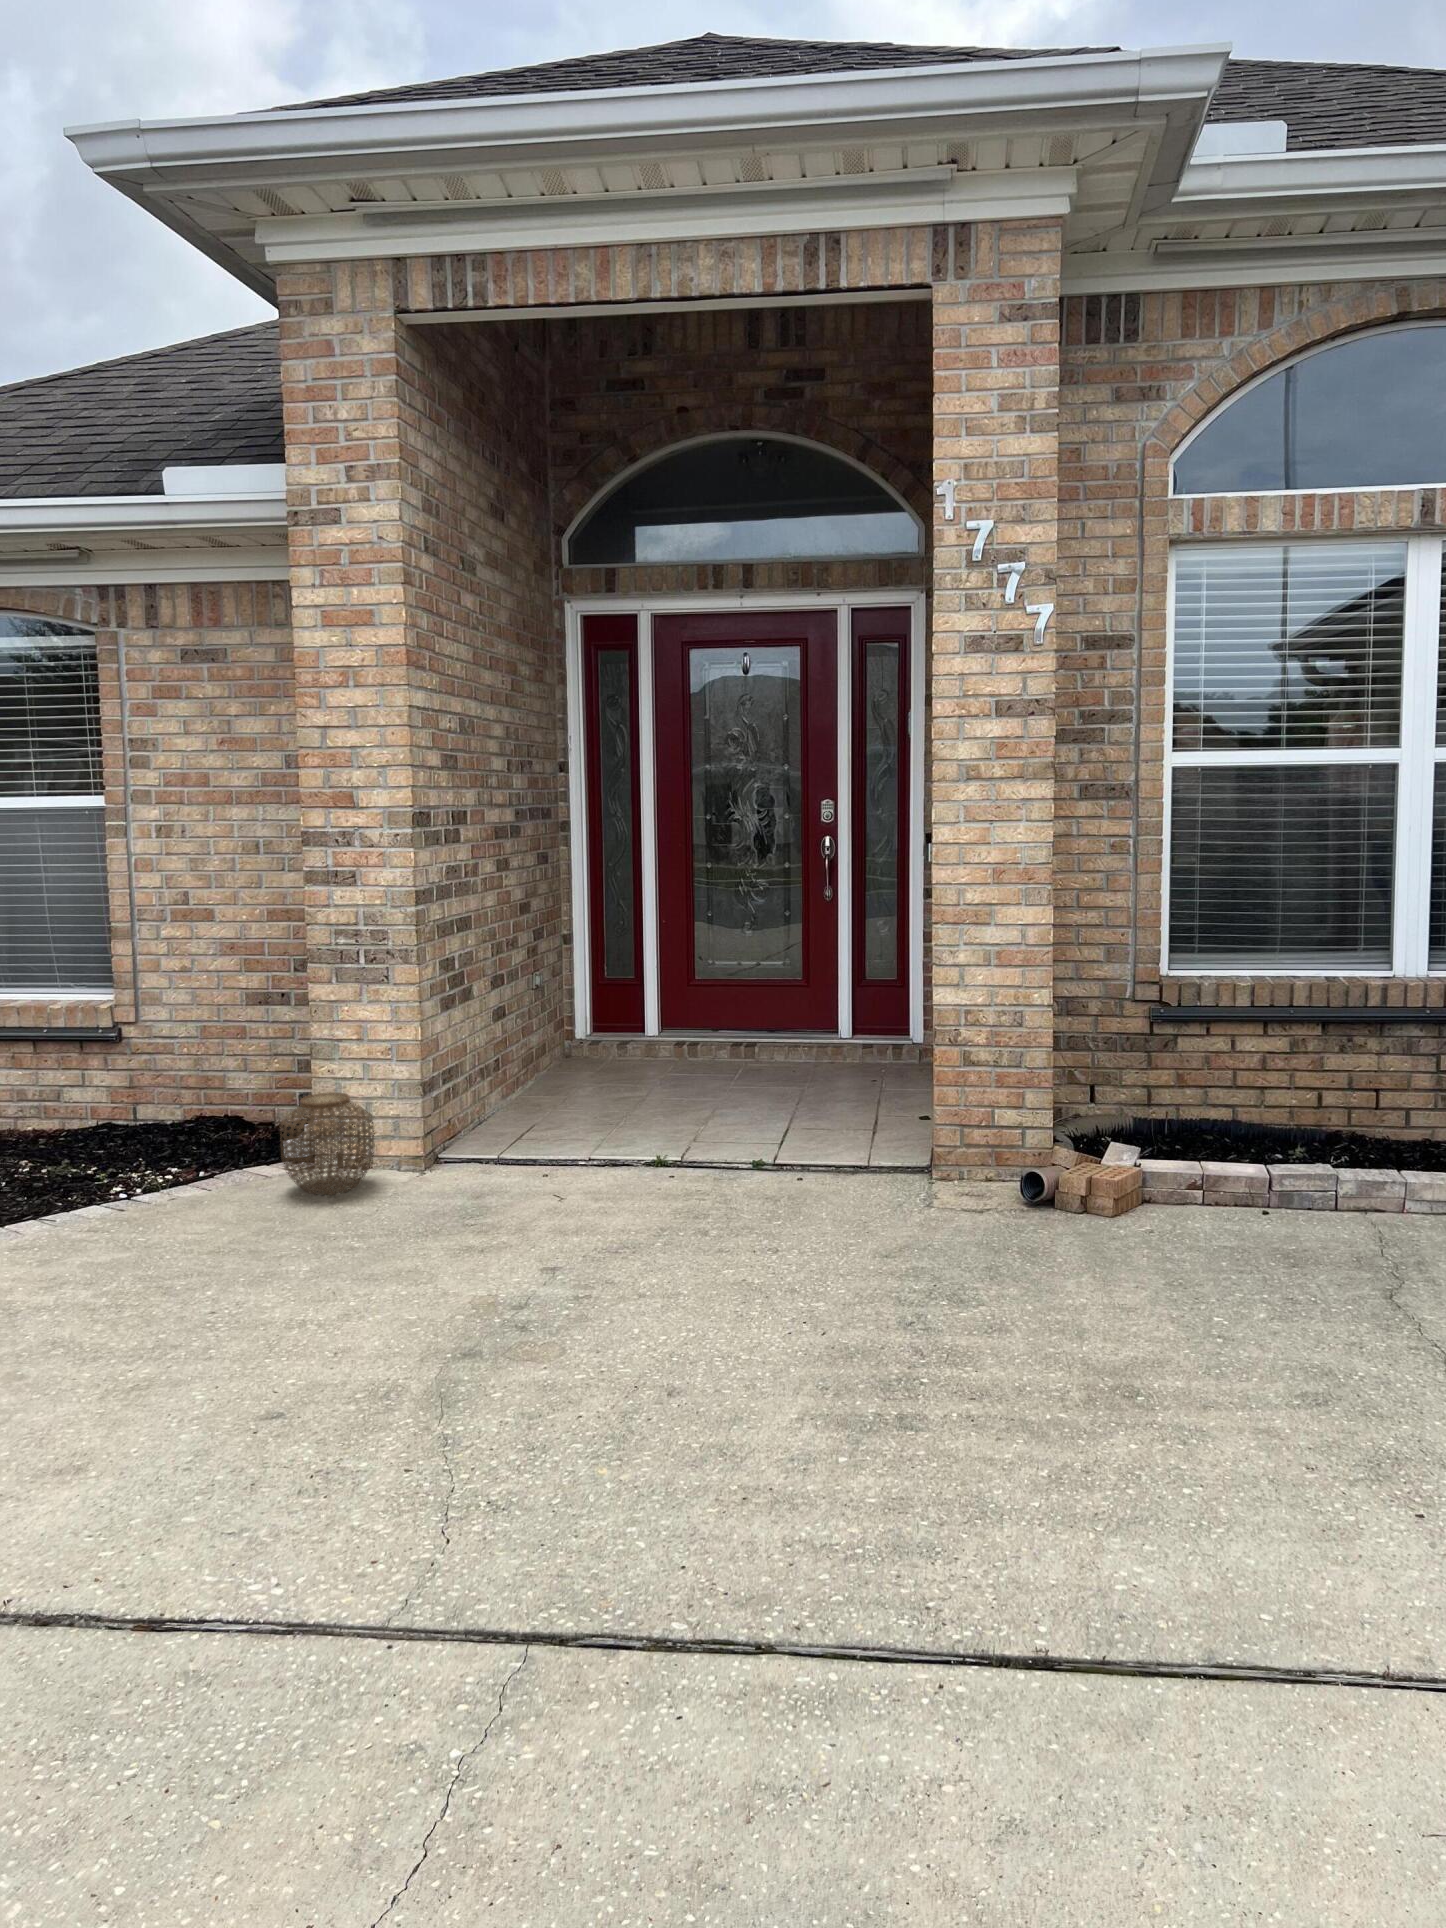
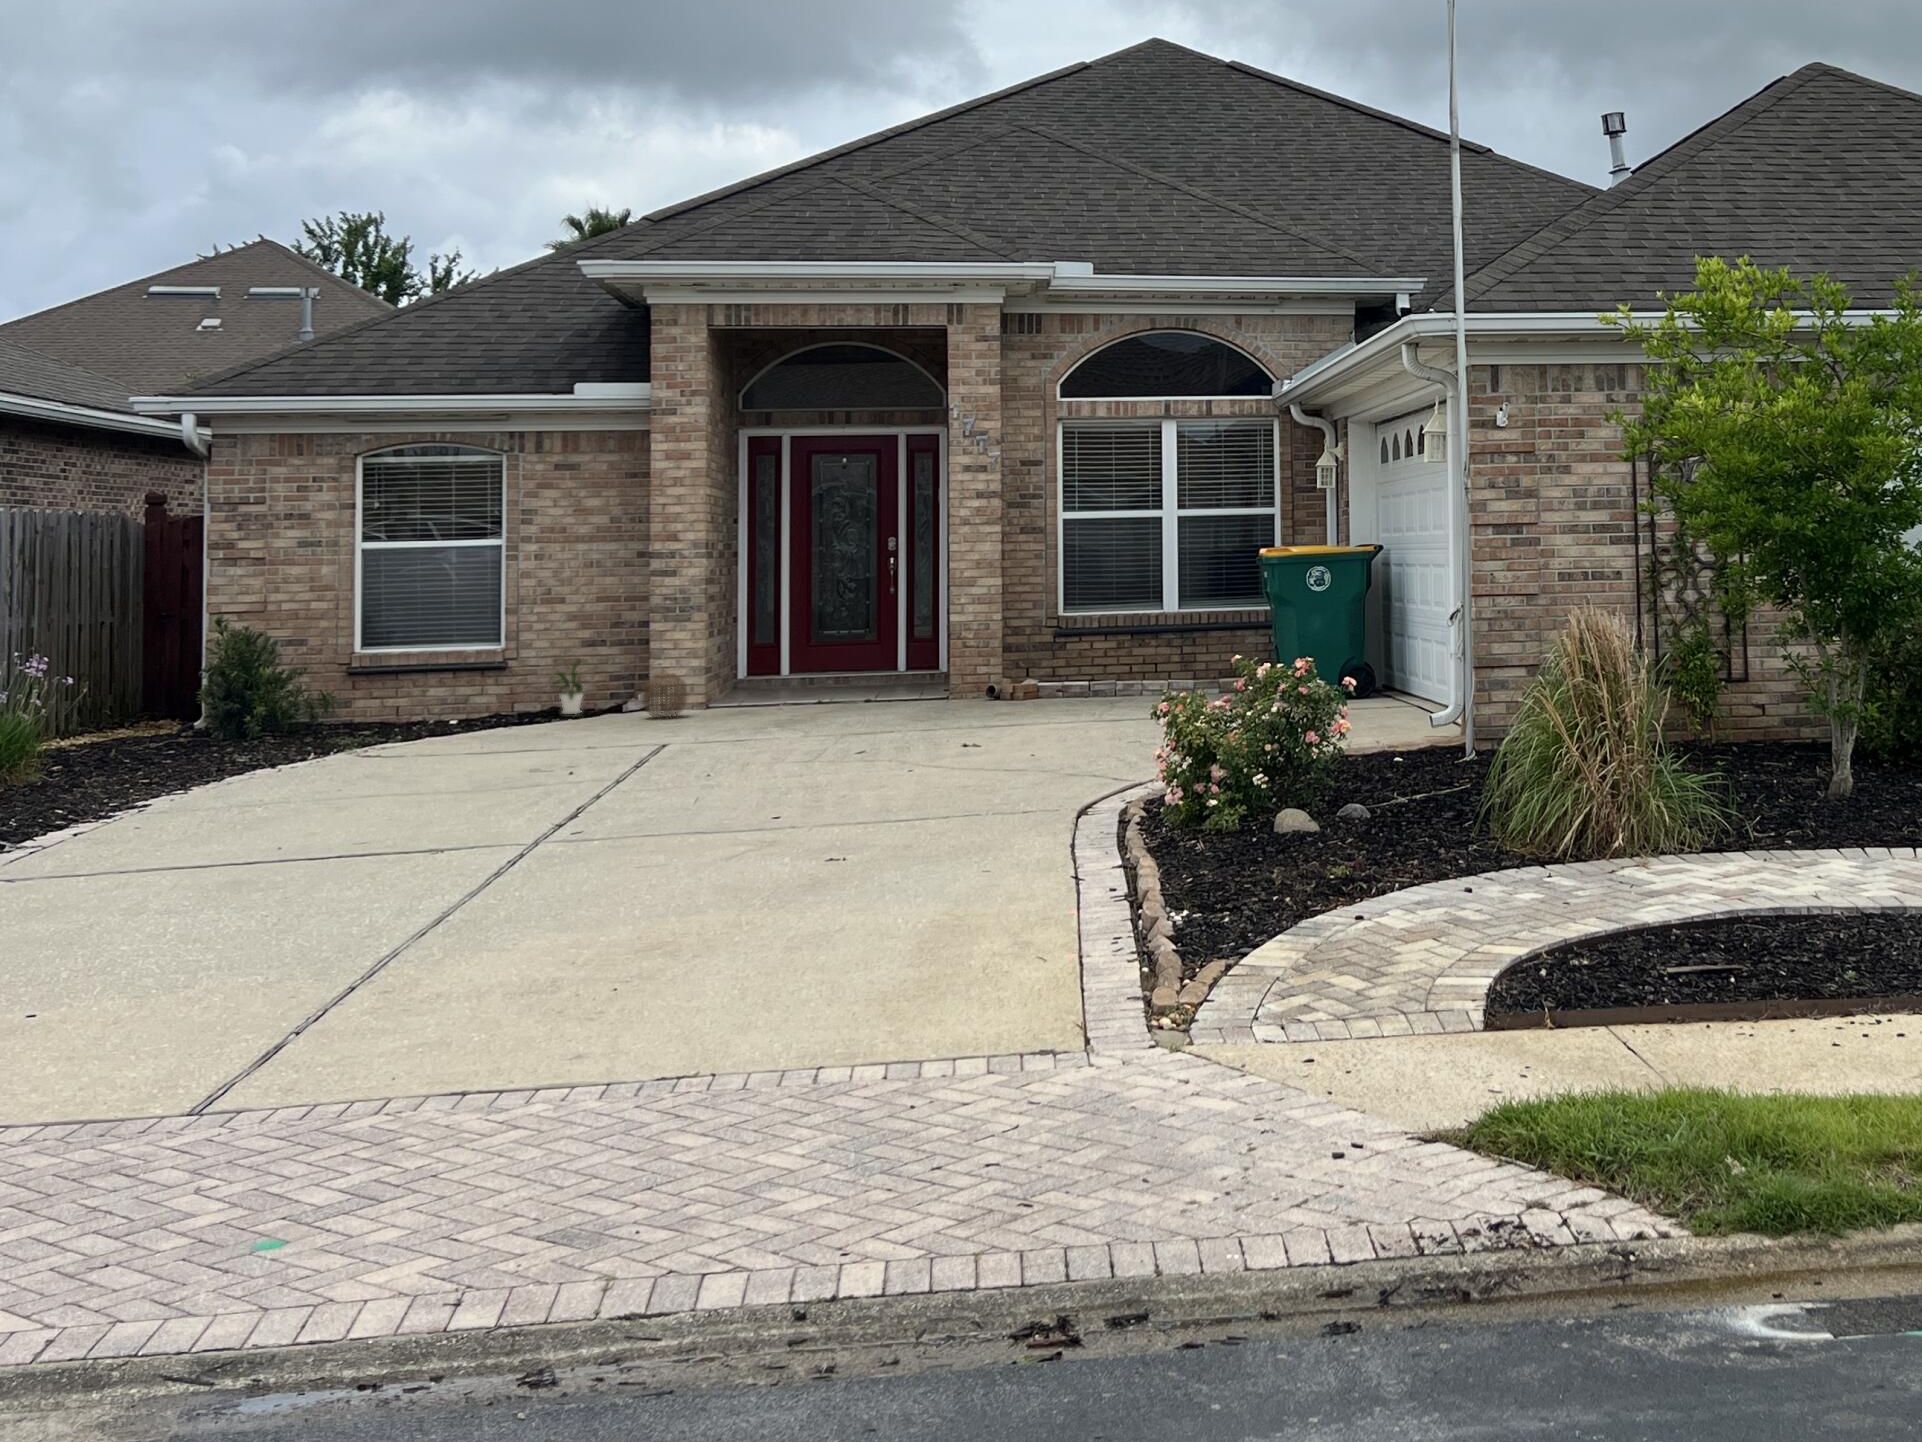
house plant: none [147,1021,247,1135] -> present [554,661,583,714]

